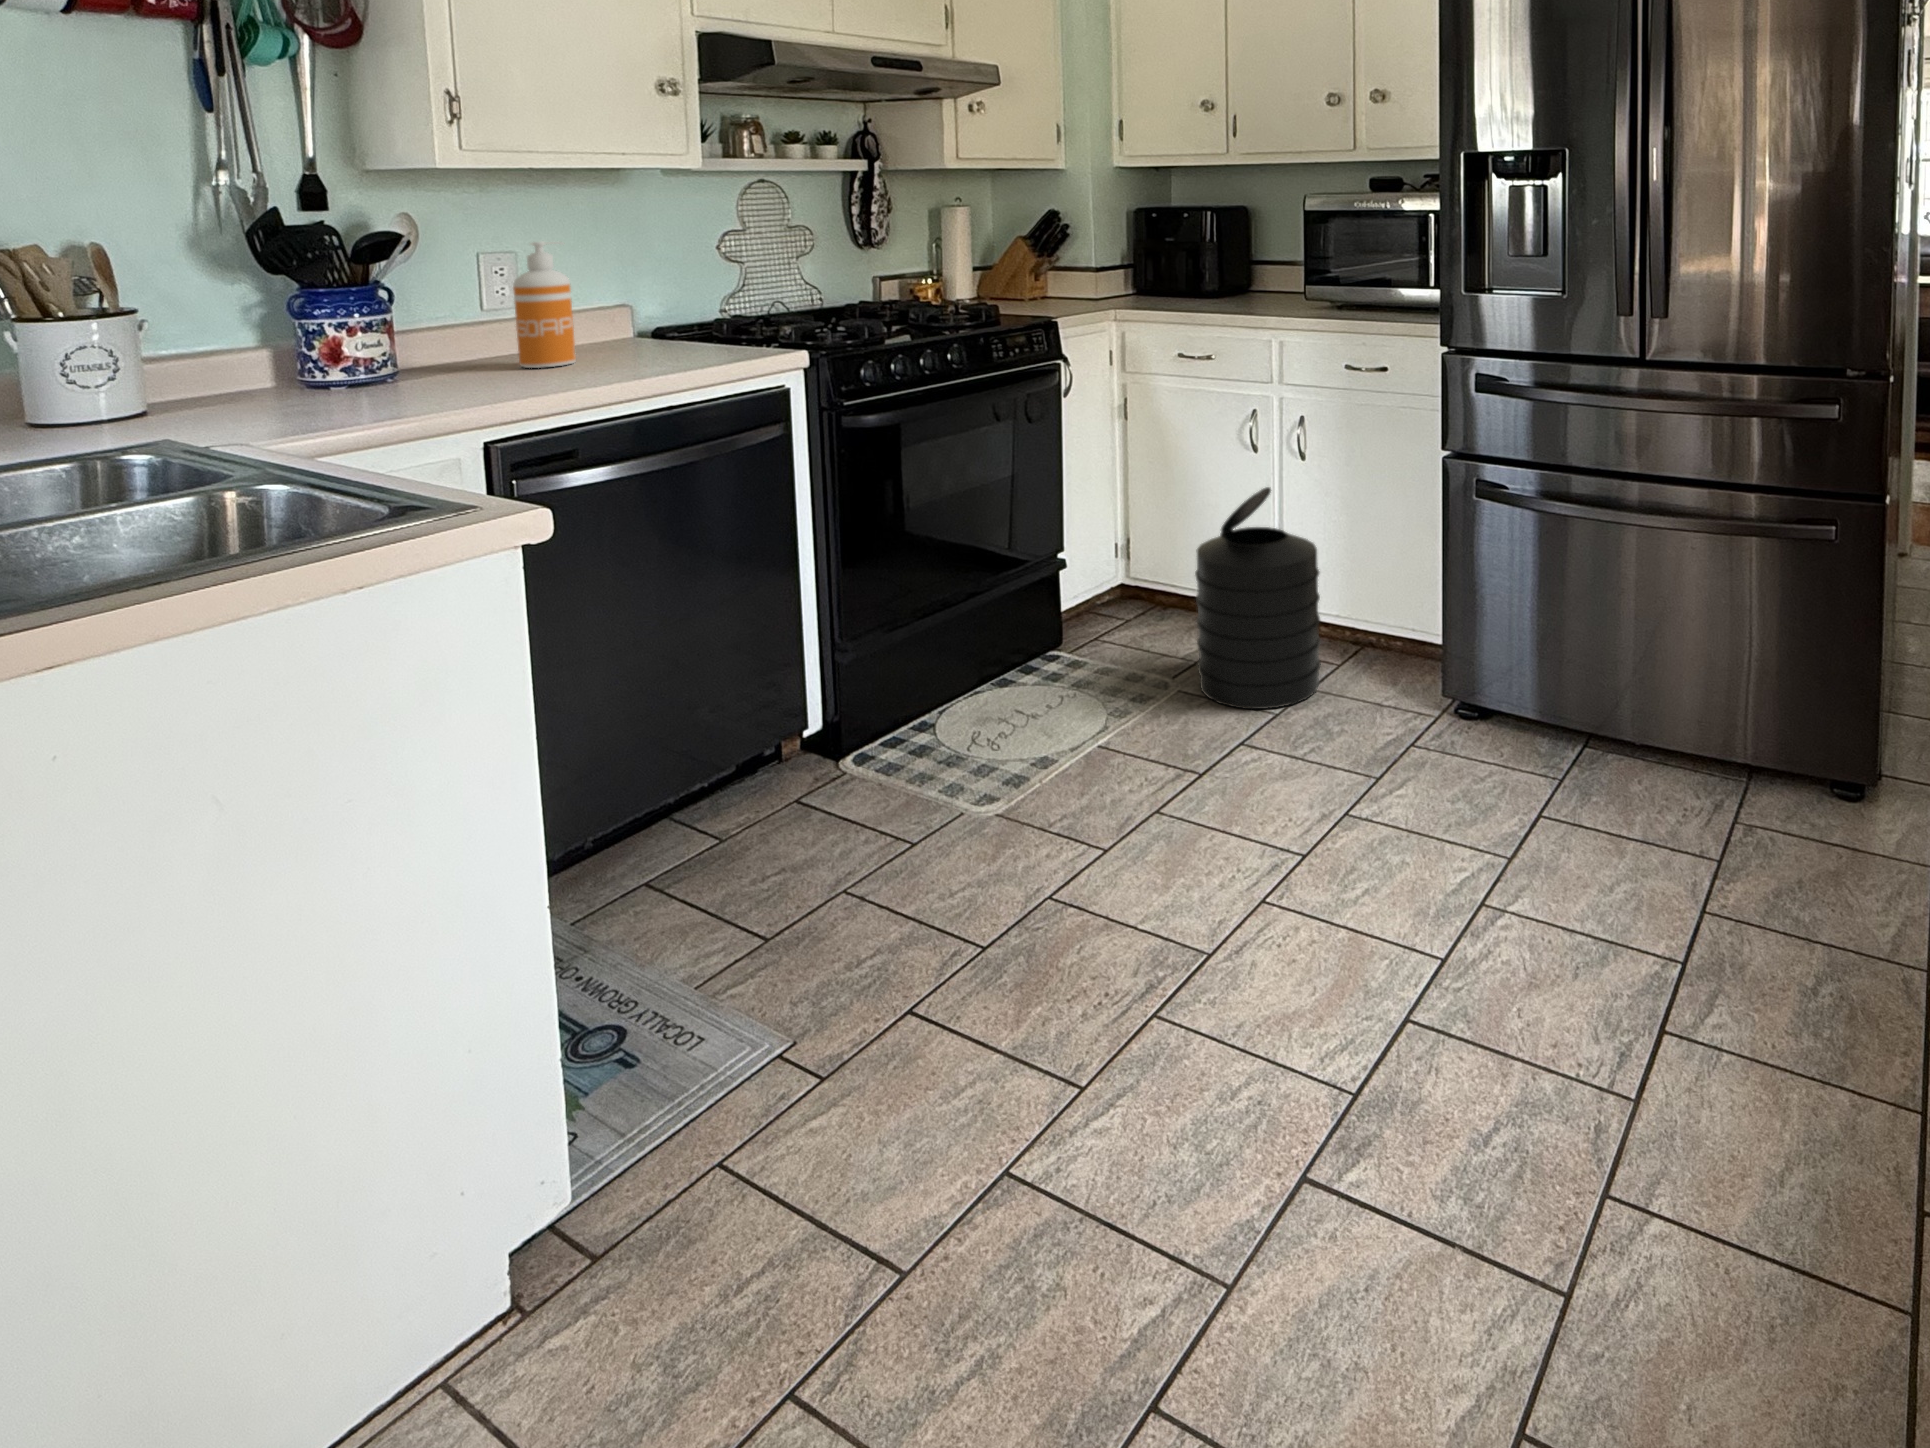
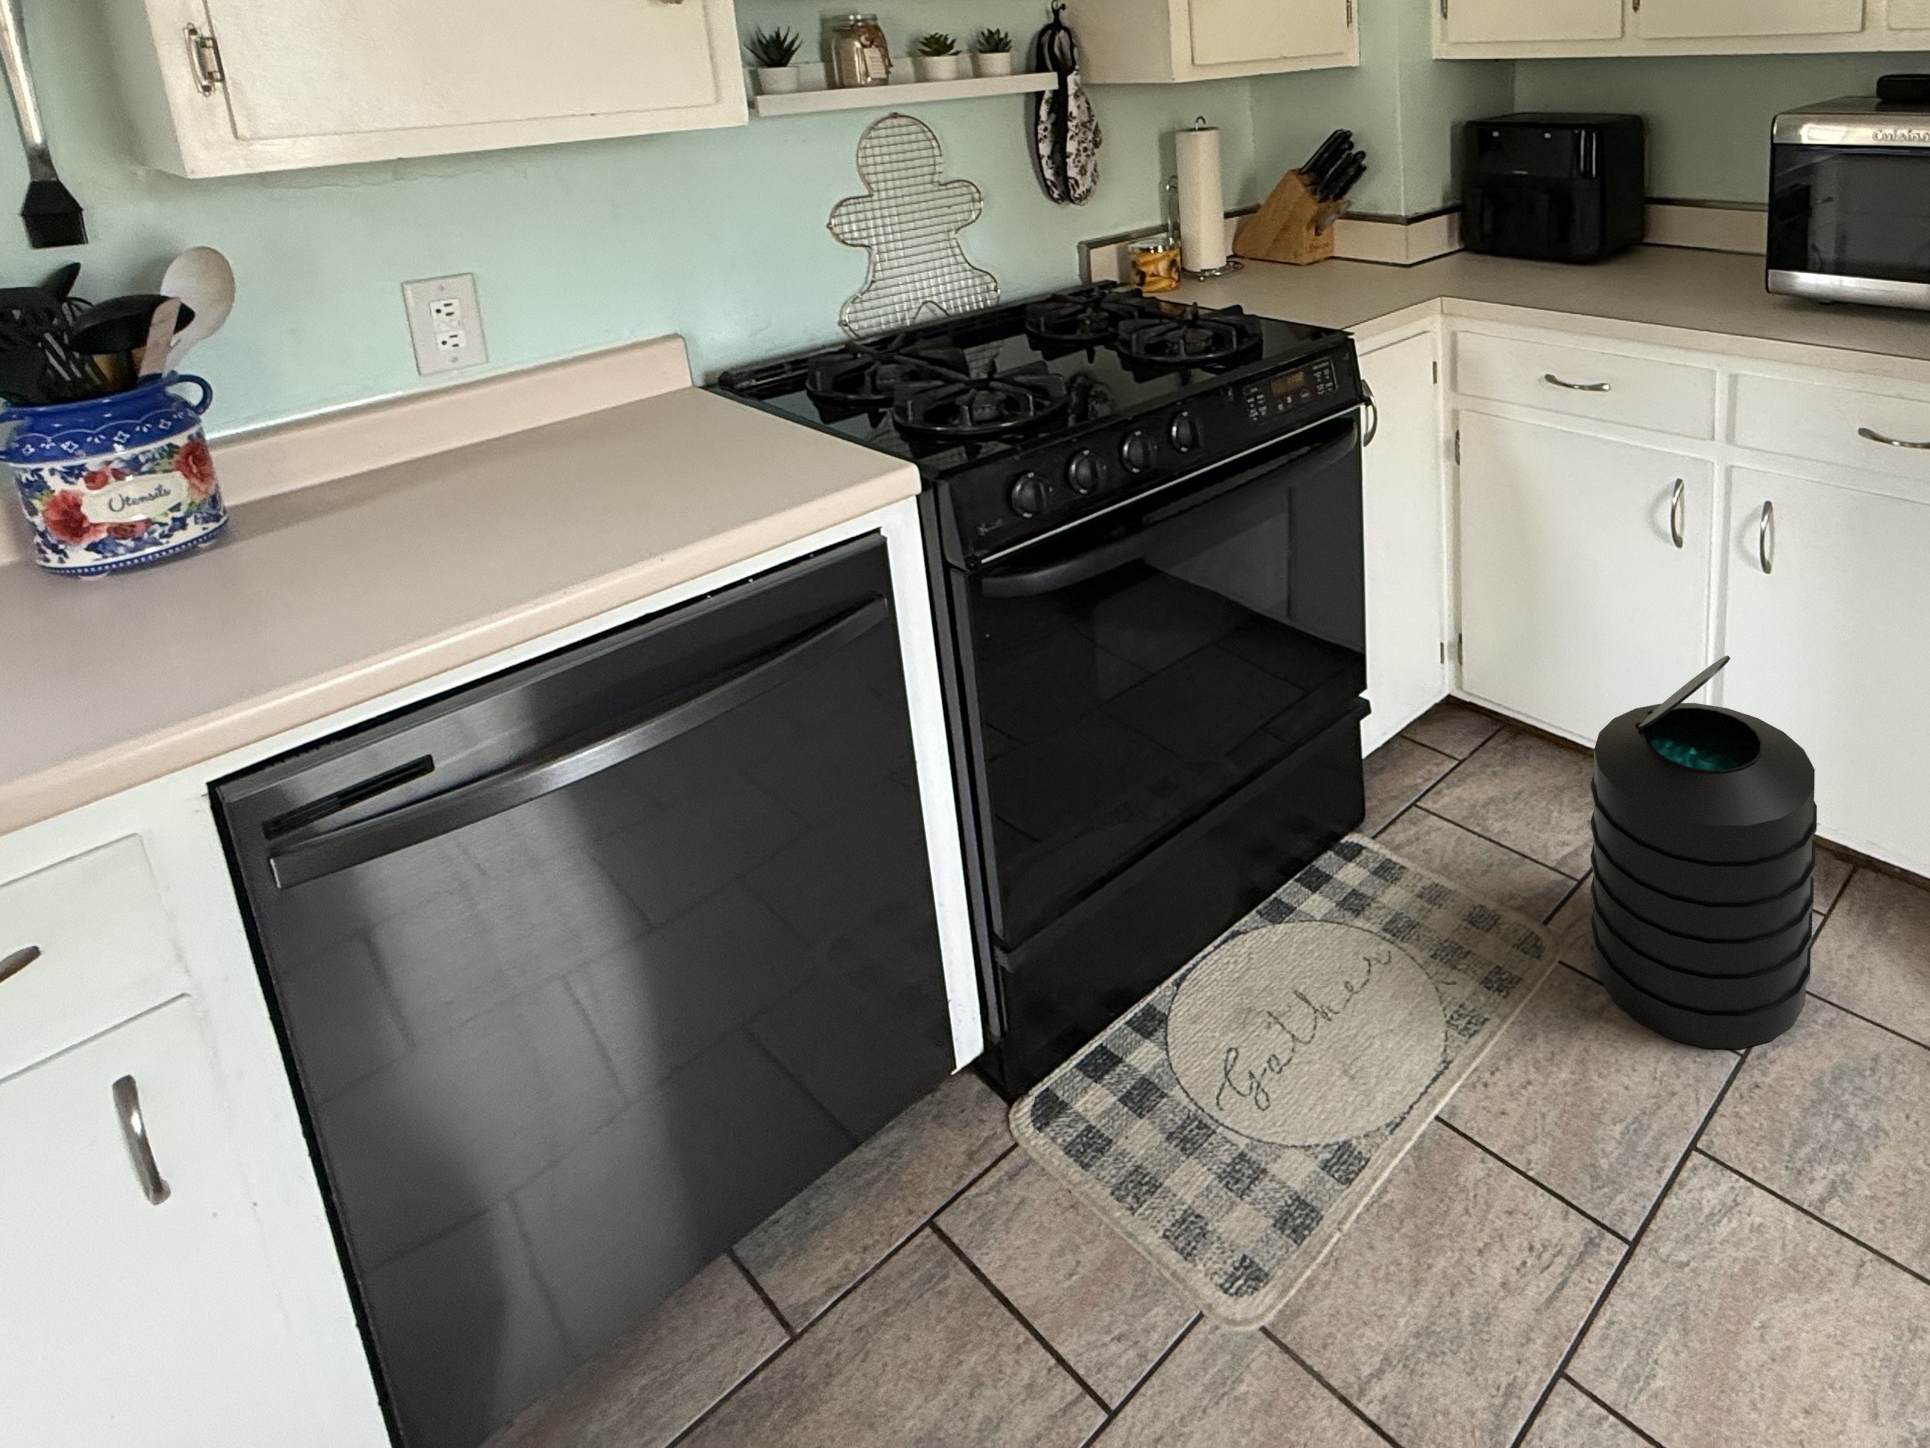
soap dispenser: present [513,241,576,368] -> none [406,280,536,508]

